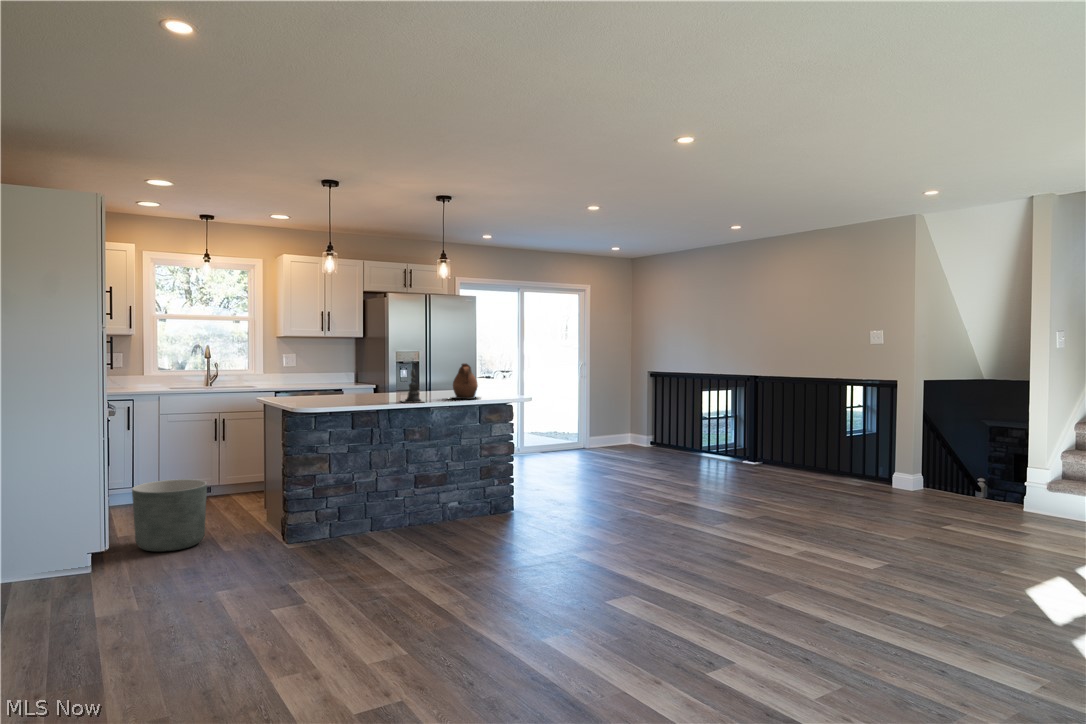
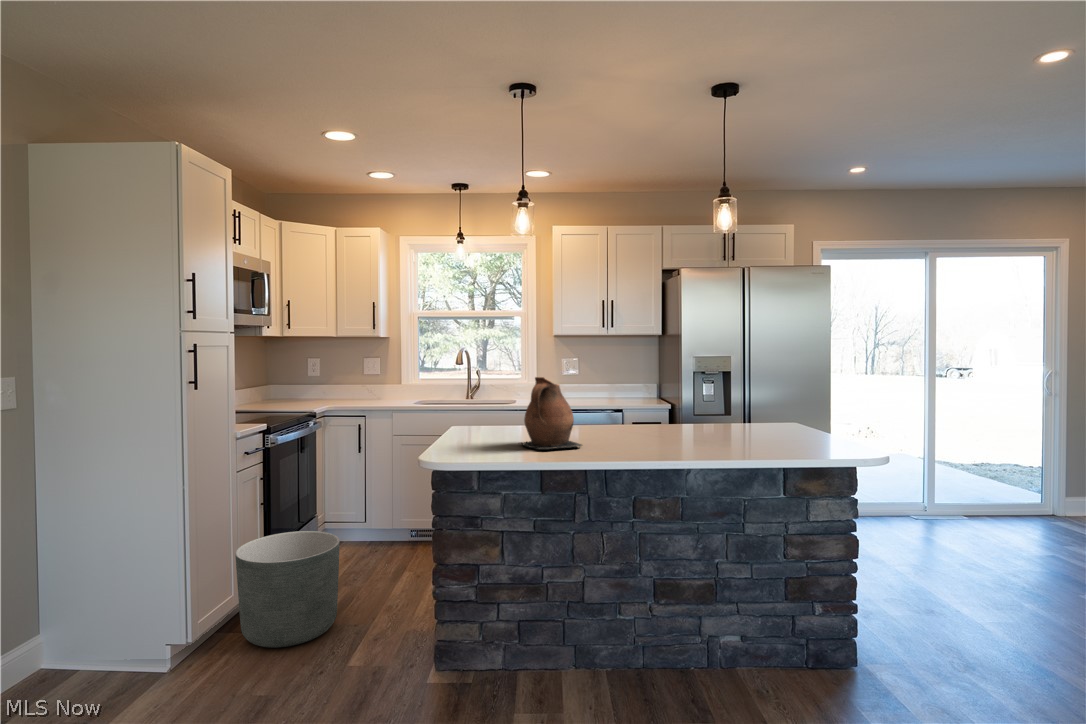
candle holder: present [402,361,423,403] -> none [622,359,668,452]
ceramic pitcher: present [452,363,480,399] -> present [522,377,582,449]

